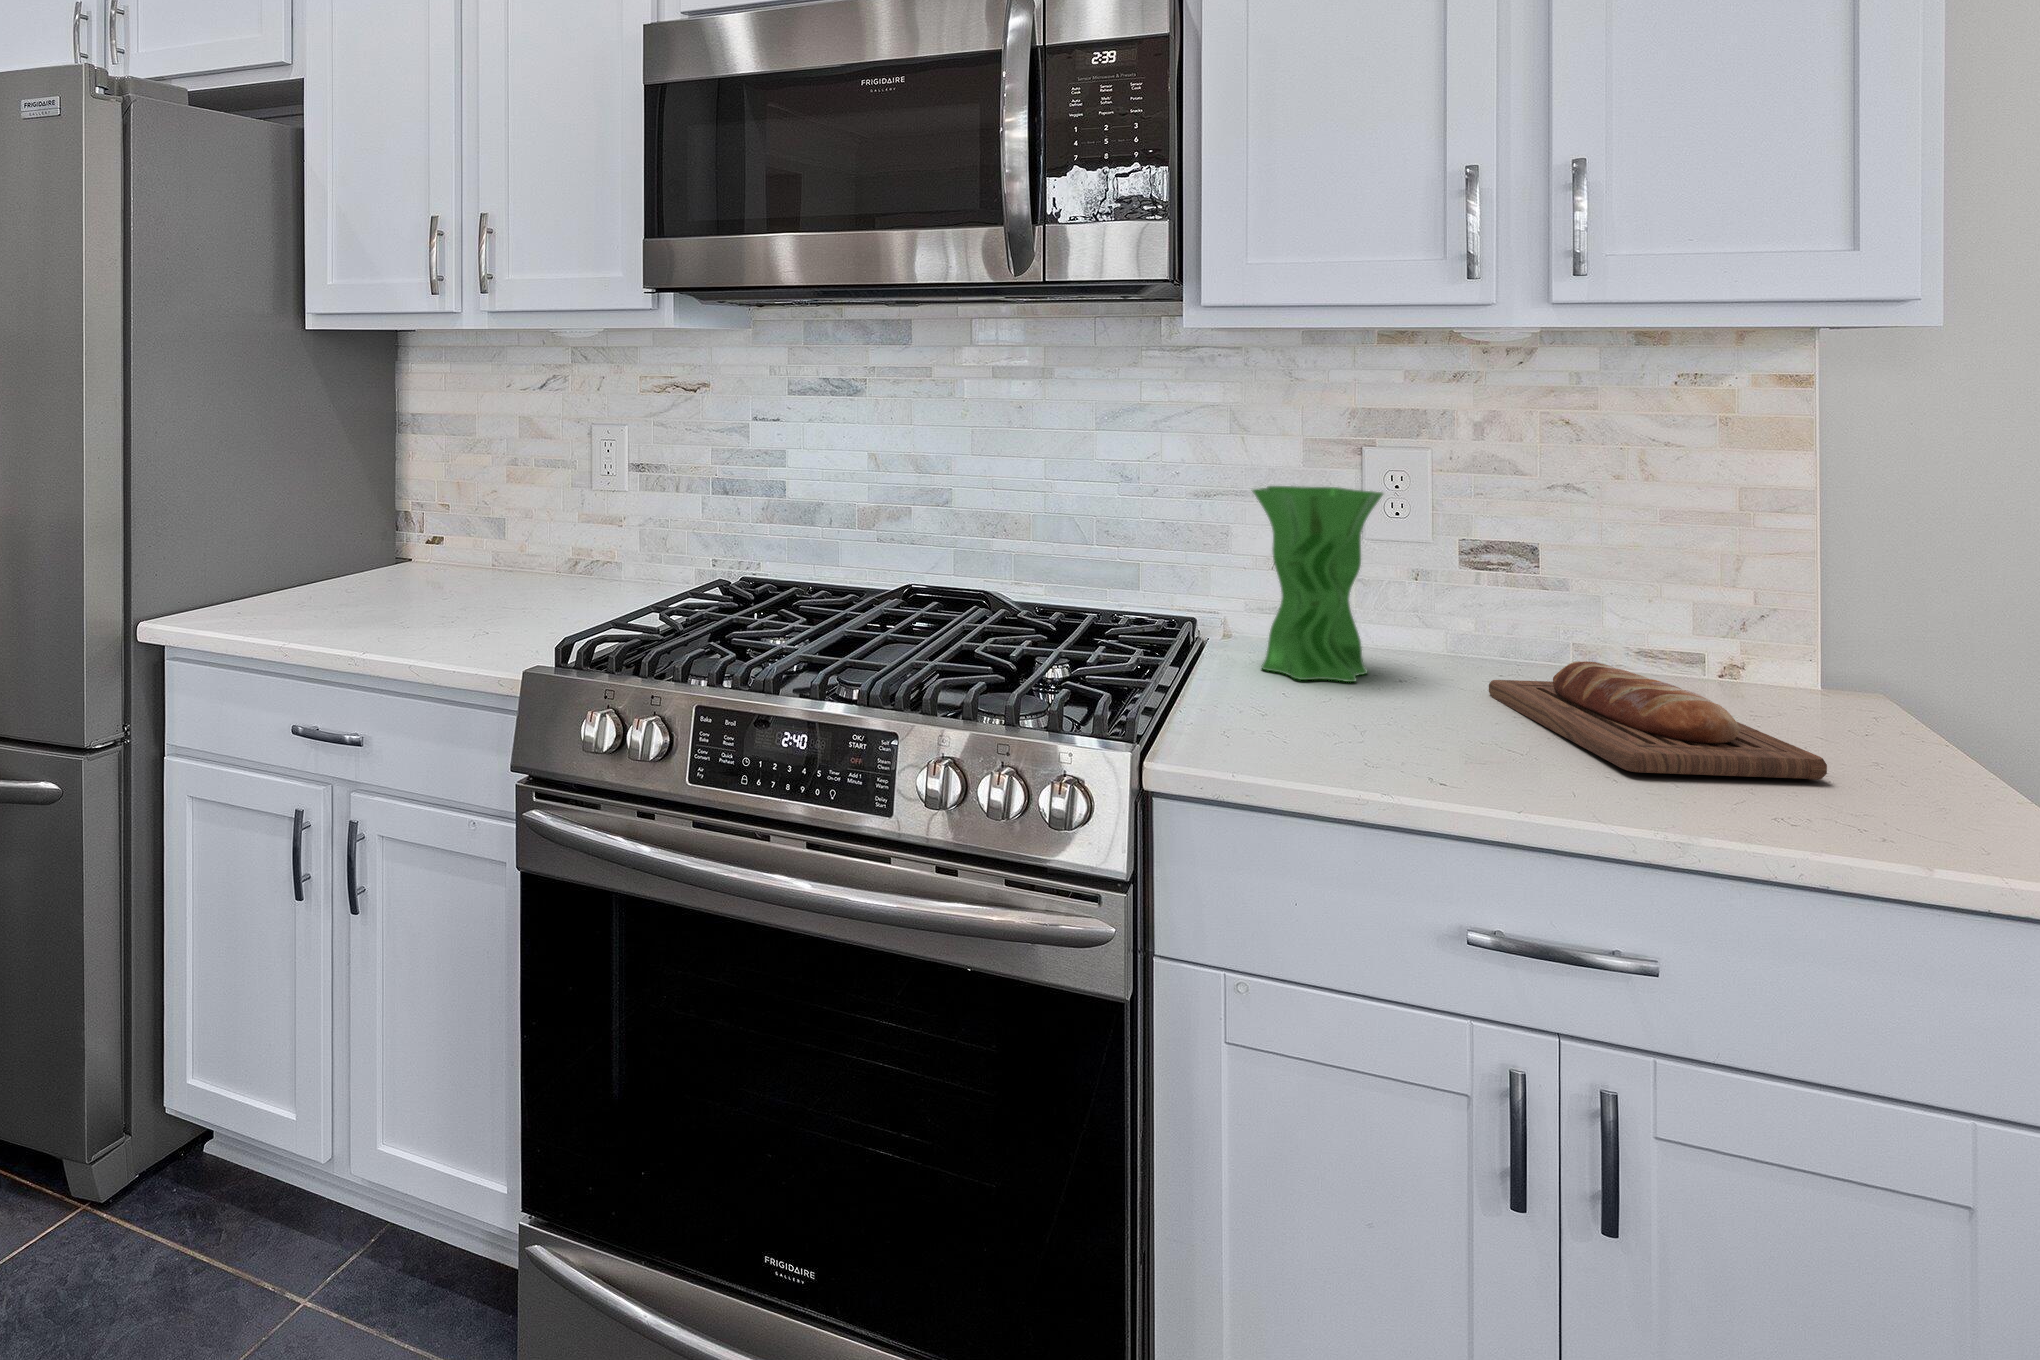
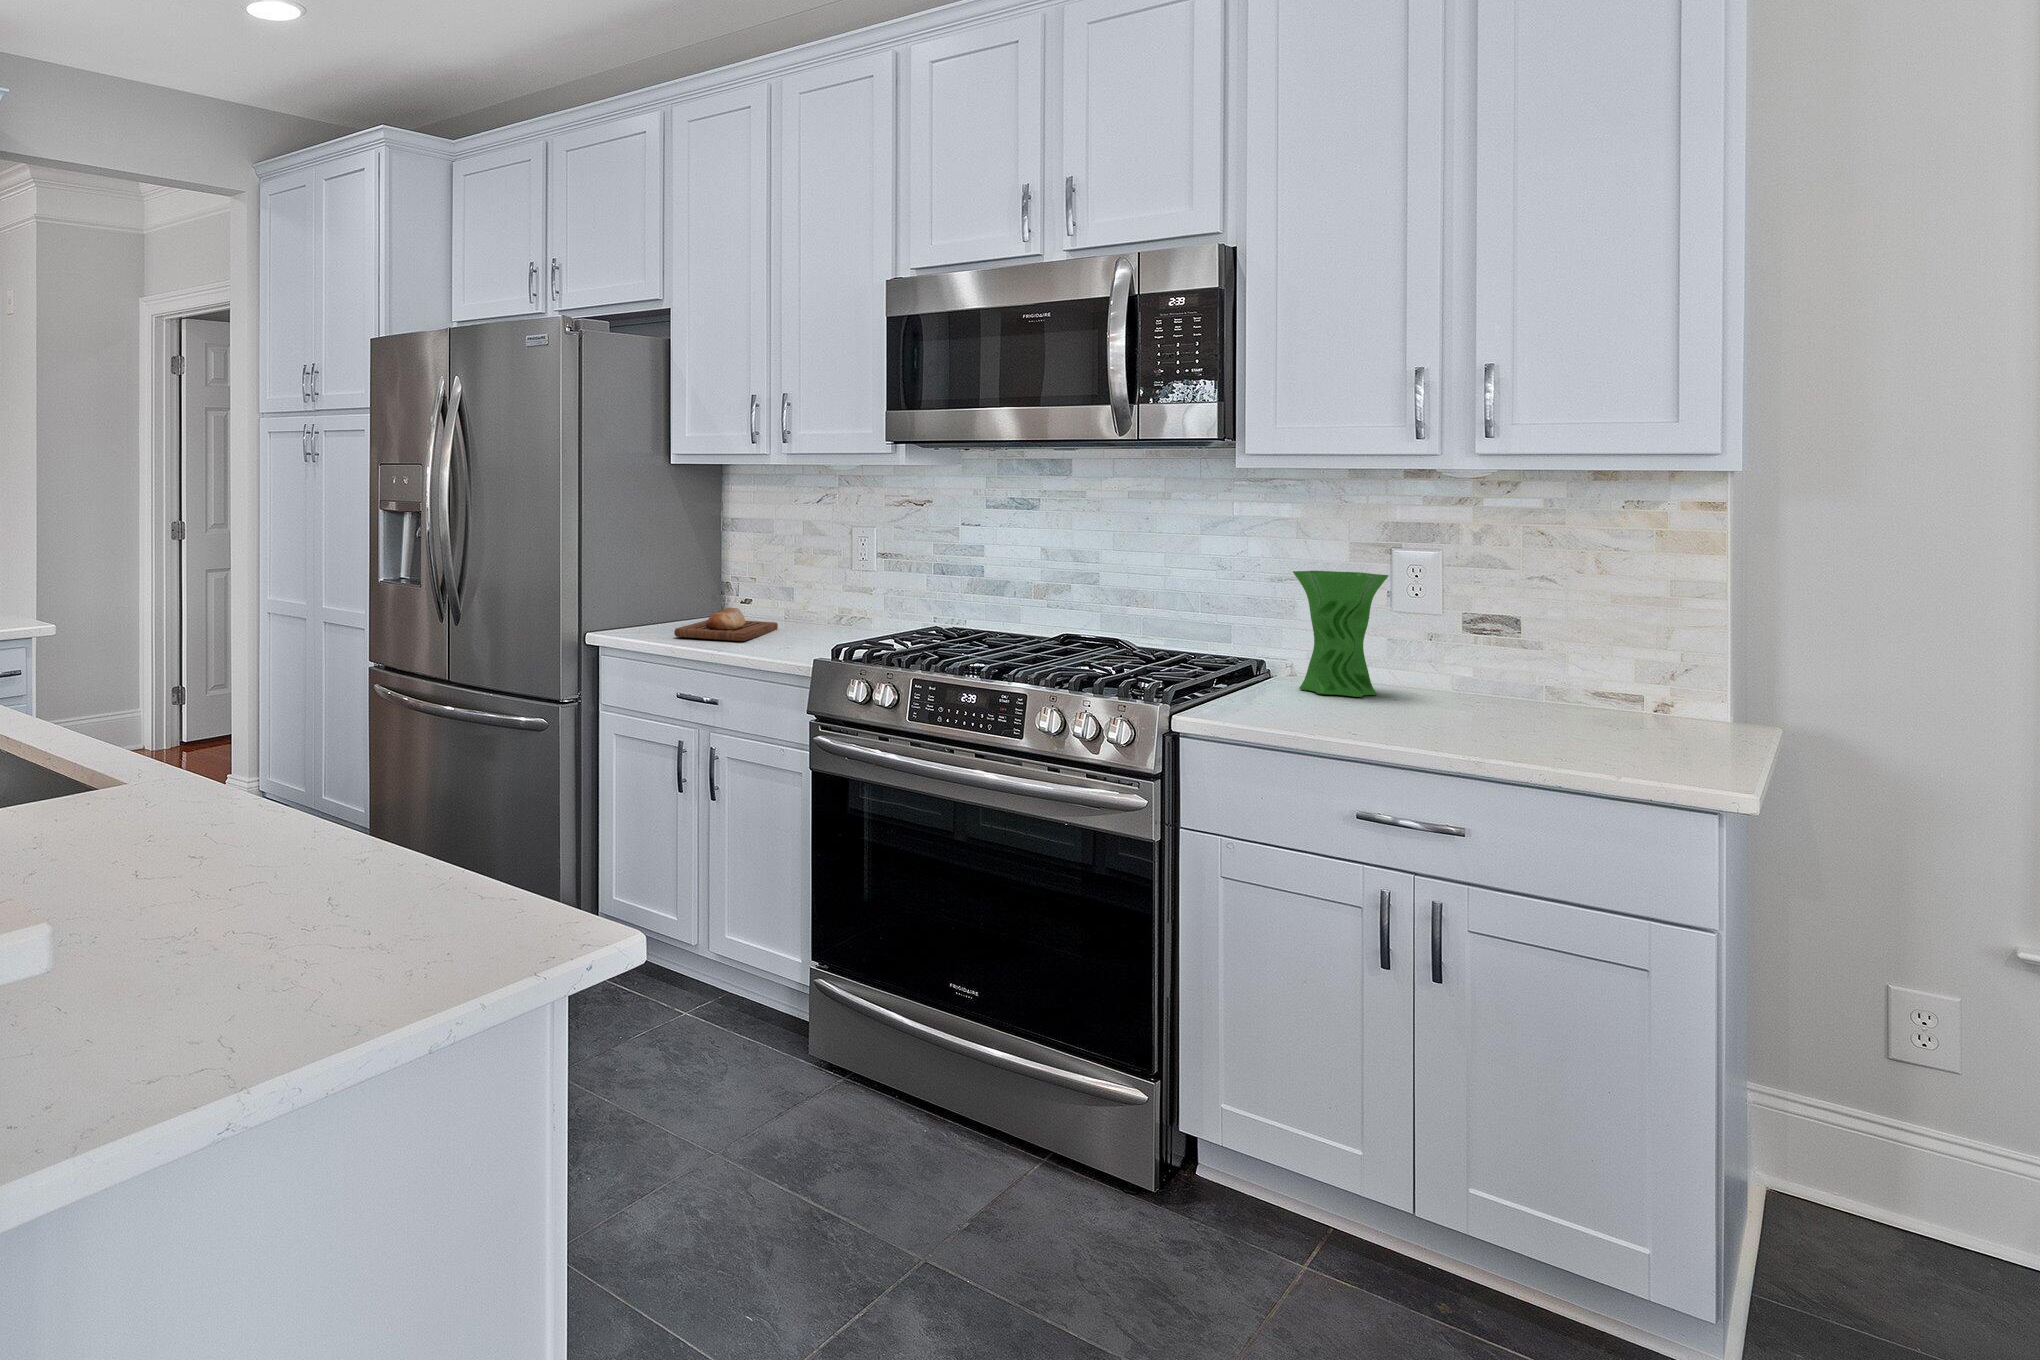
bread loaf: present [1489,661,1827,779] -> present [674,608,778,641]

